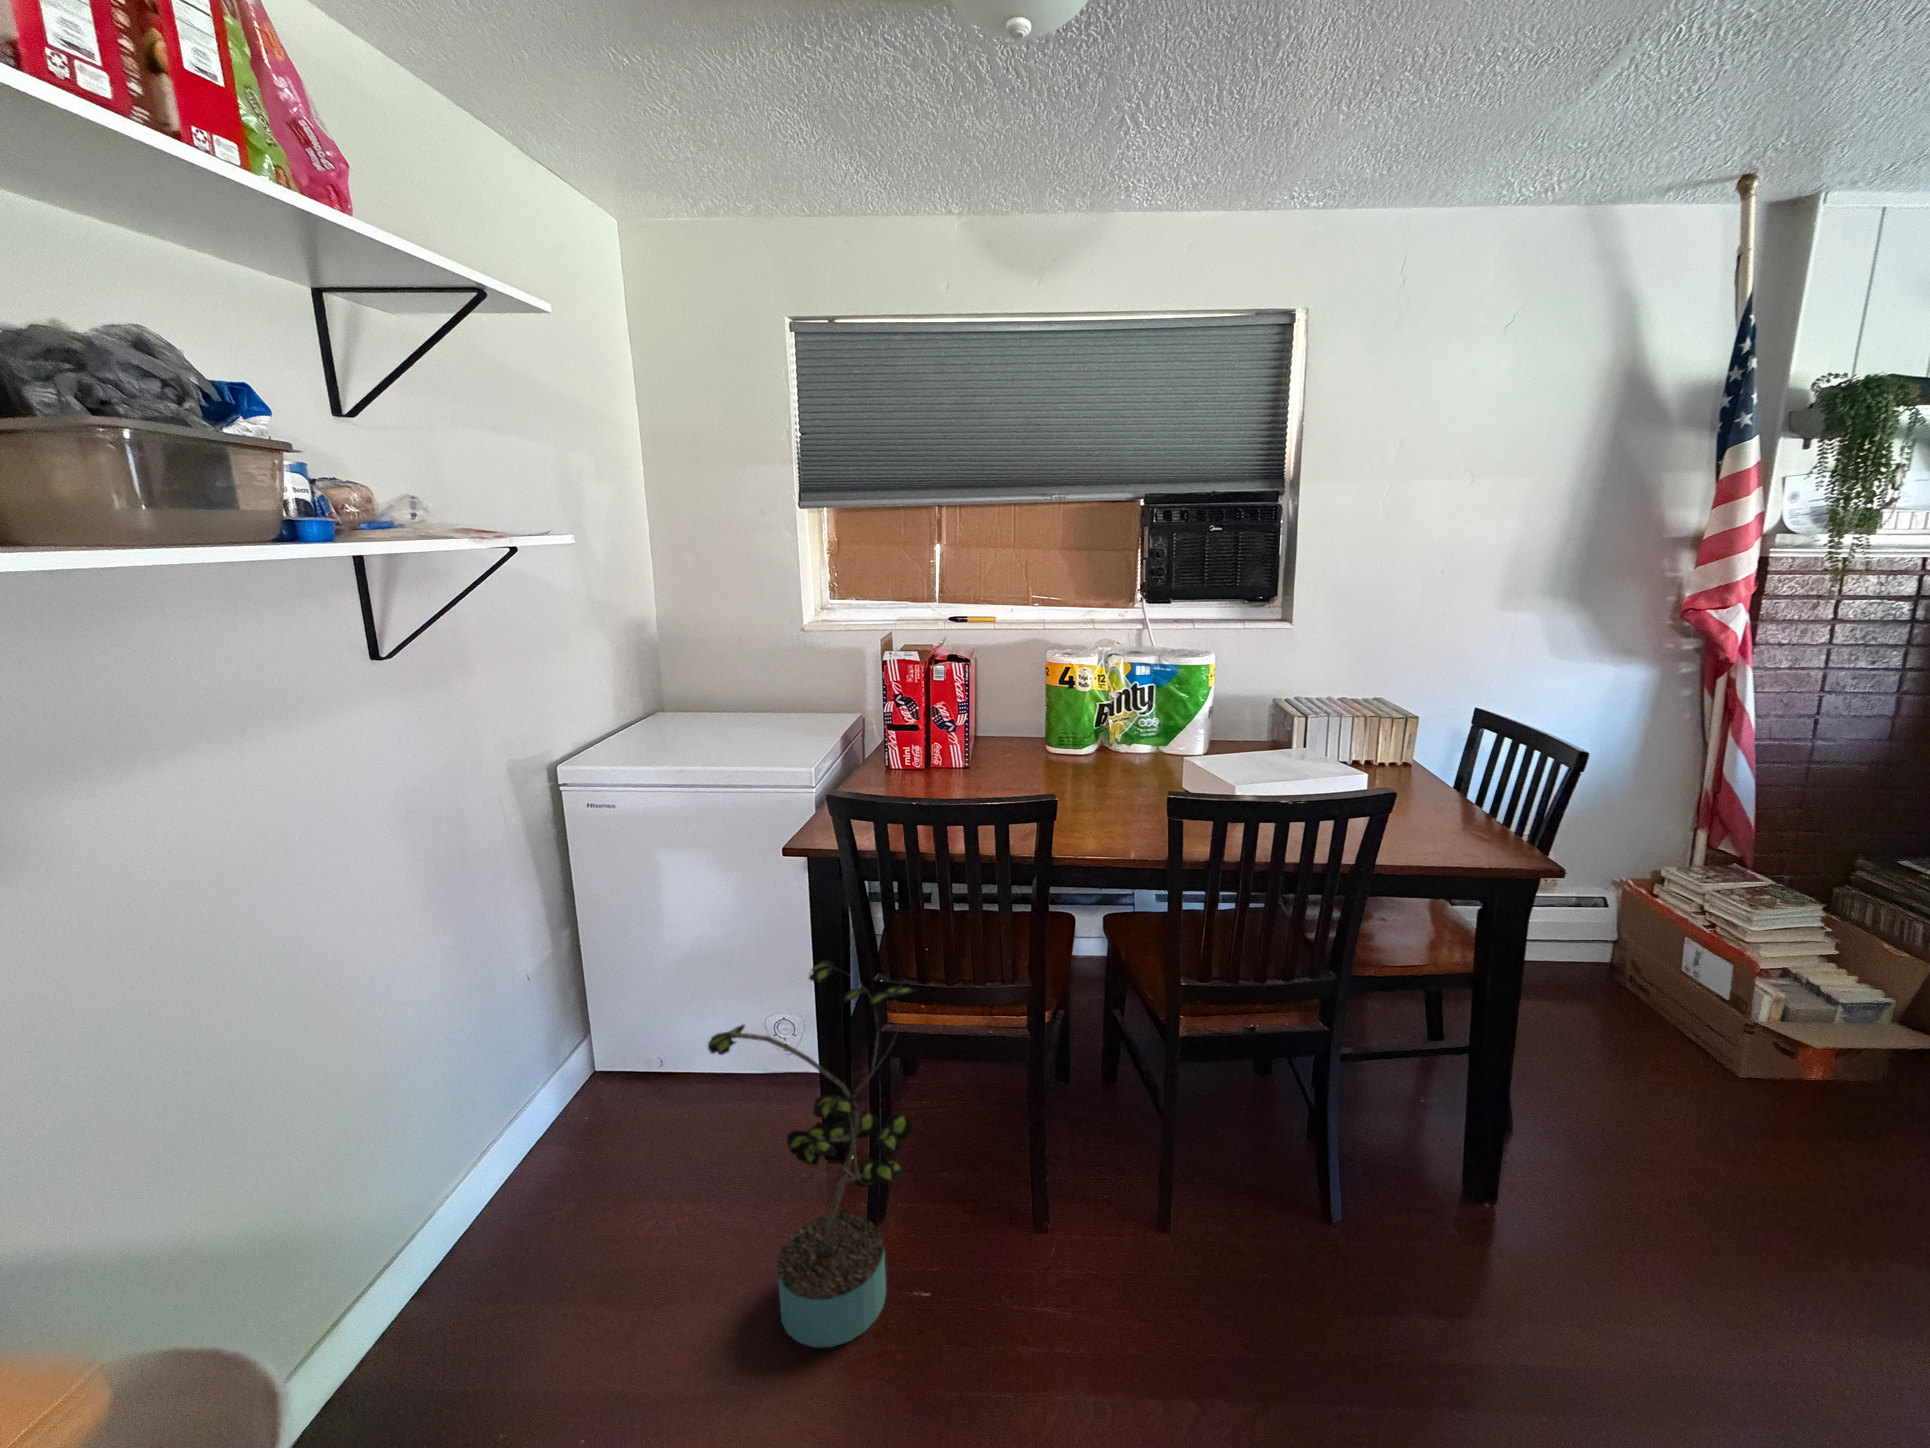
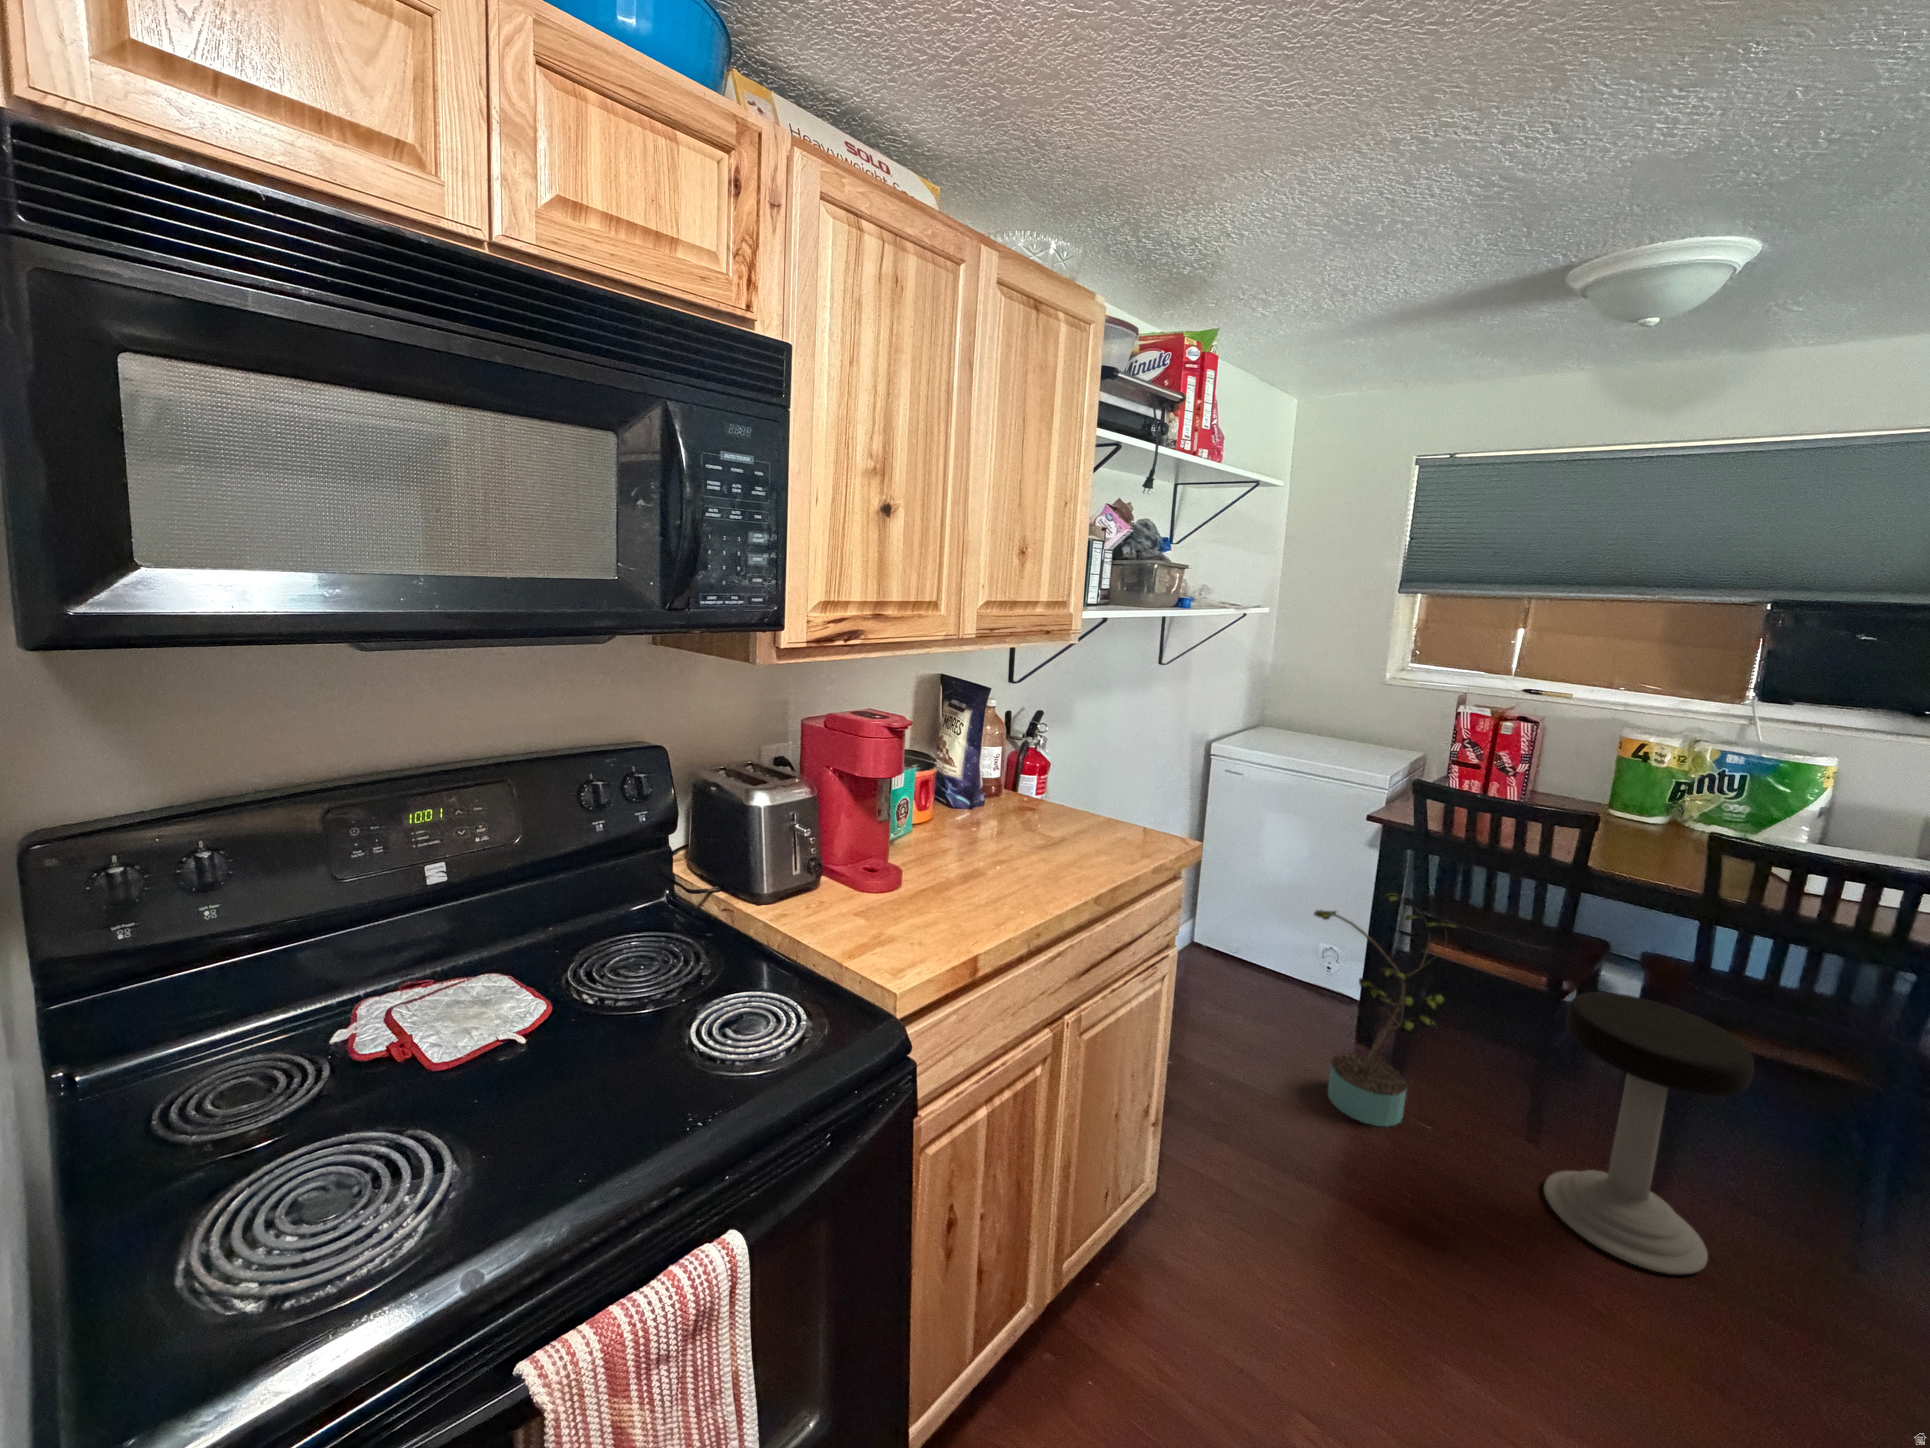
stool: none [1052,1010,1240,1395] -> present [1544,992,1754,1274]

